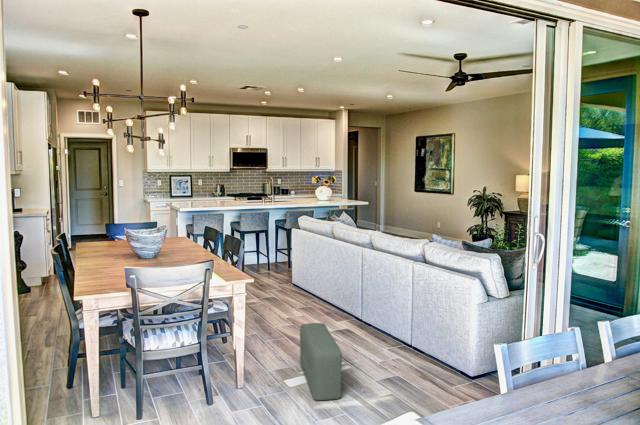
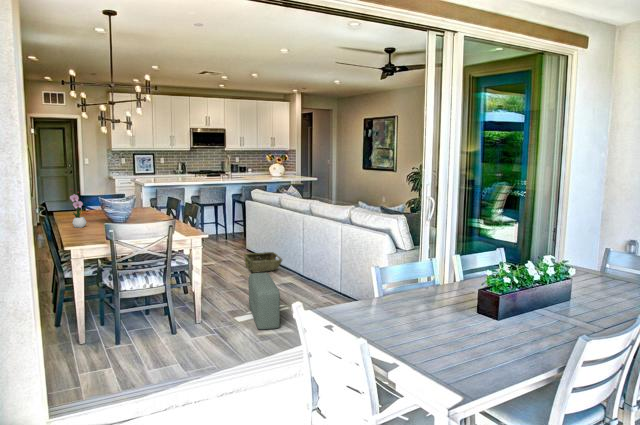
flower arrangement: none [91,220,111,266] -> present [70,189,86,228]
woven basket: none [291,291,336,317] -> present [244,252,282,273]

